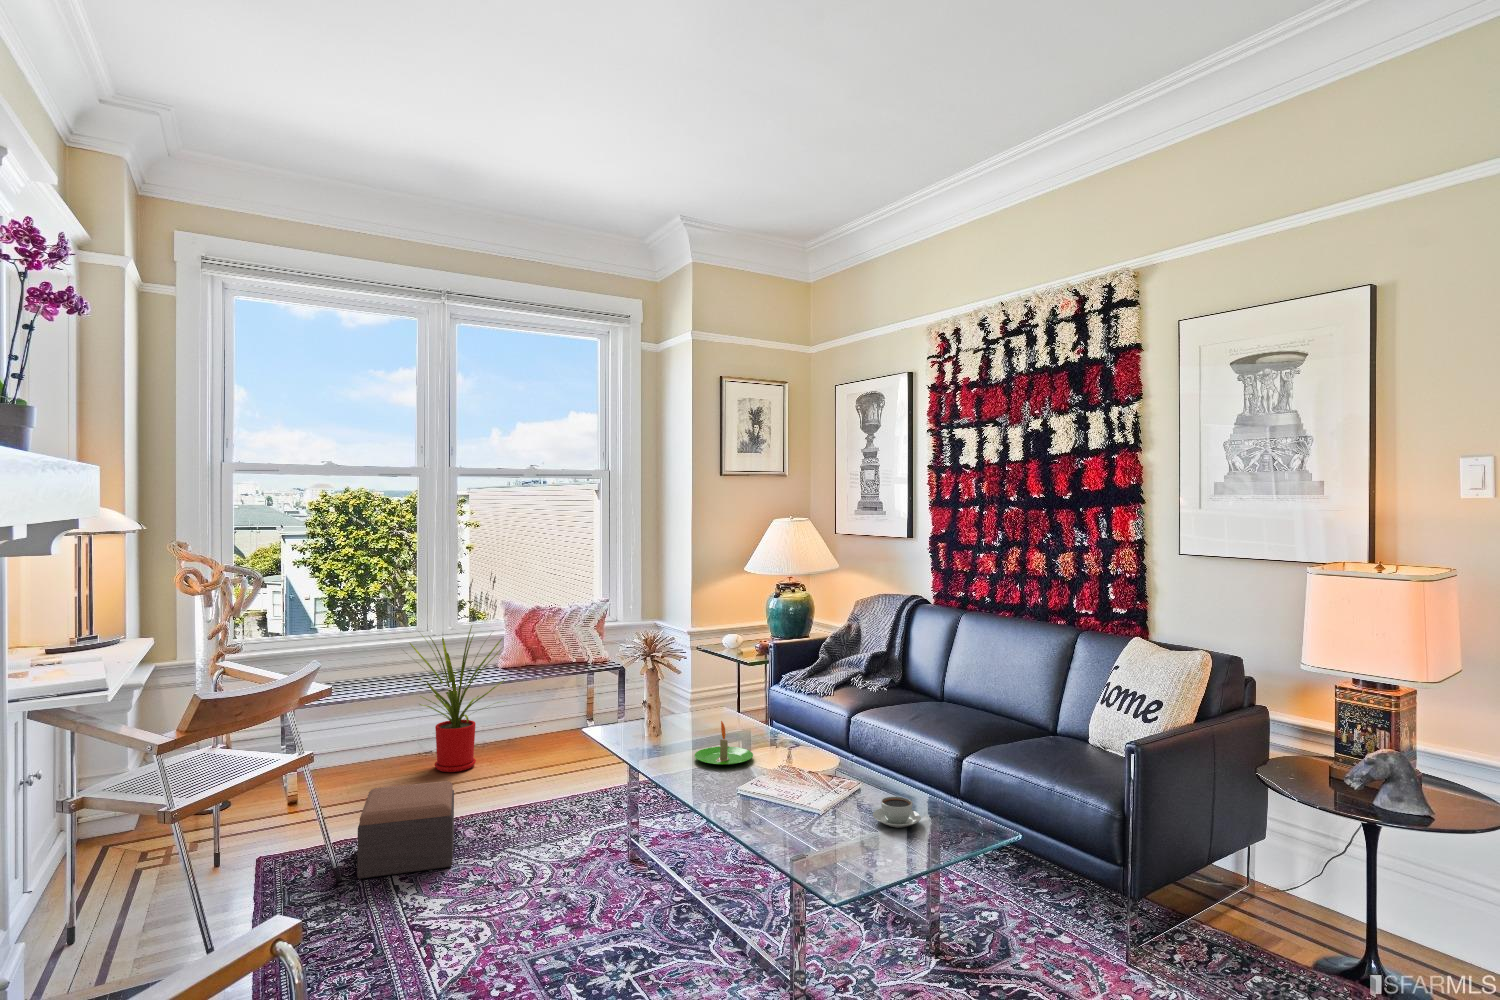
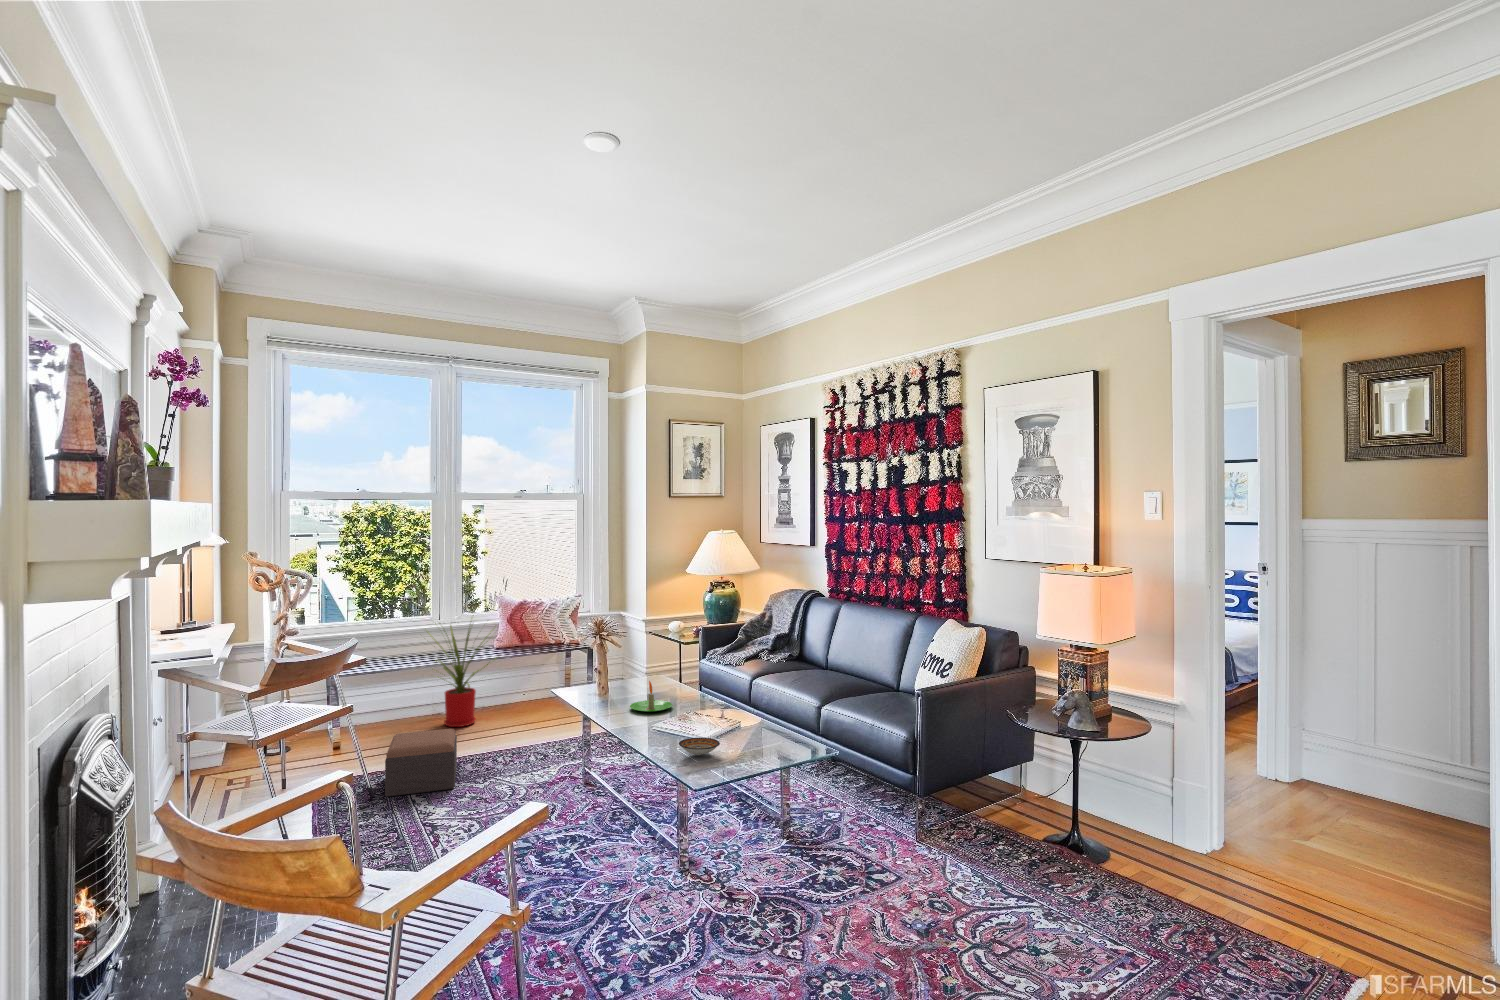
coffee cup: present [873,797,921,828] -> none [742,728,774,748]
ceramic bowl: none [786,812,846,839] -> present [679,738,720,755]

